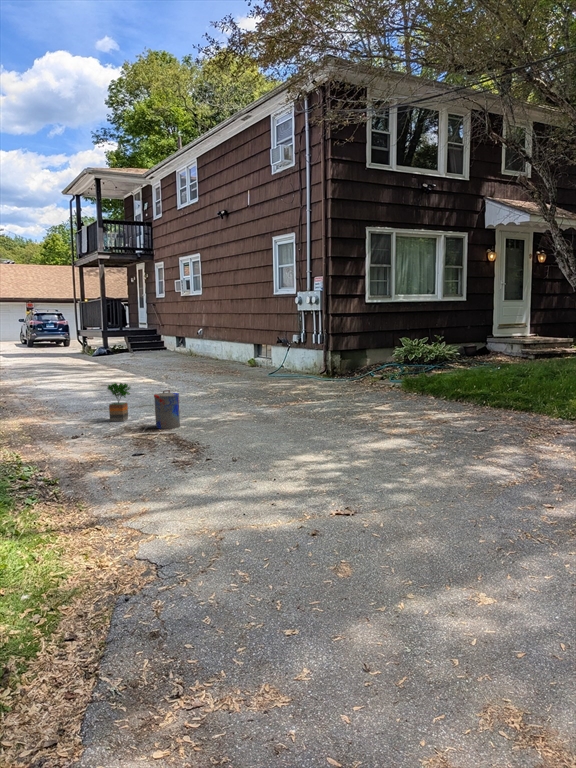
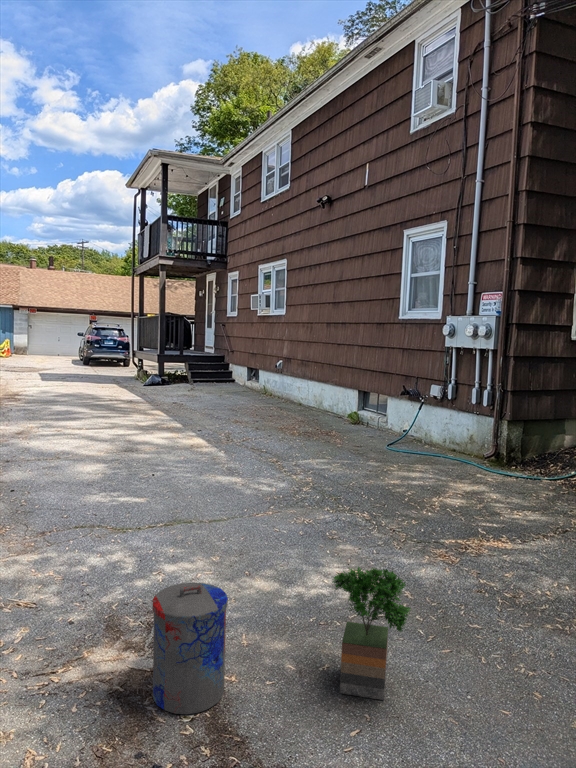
potted tree: present [107,383,131,421] -> present [332,566,410,700]

